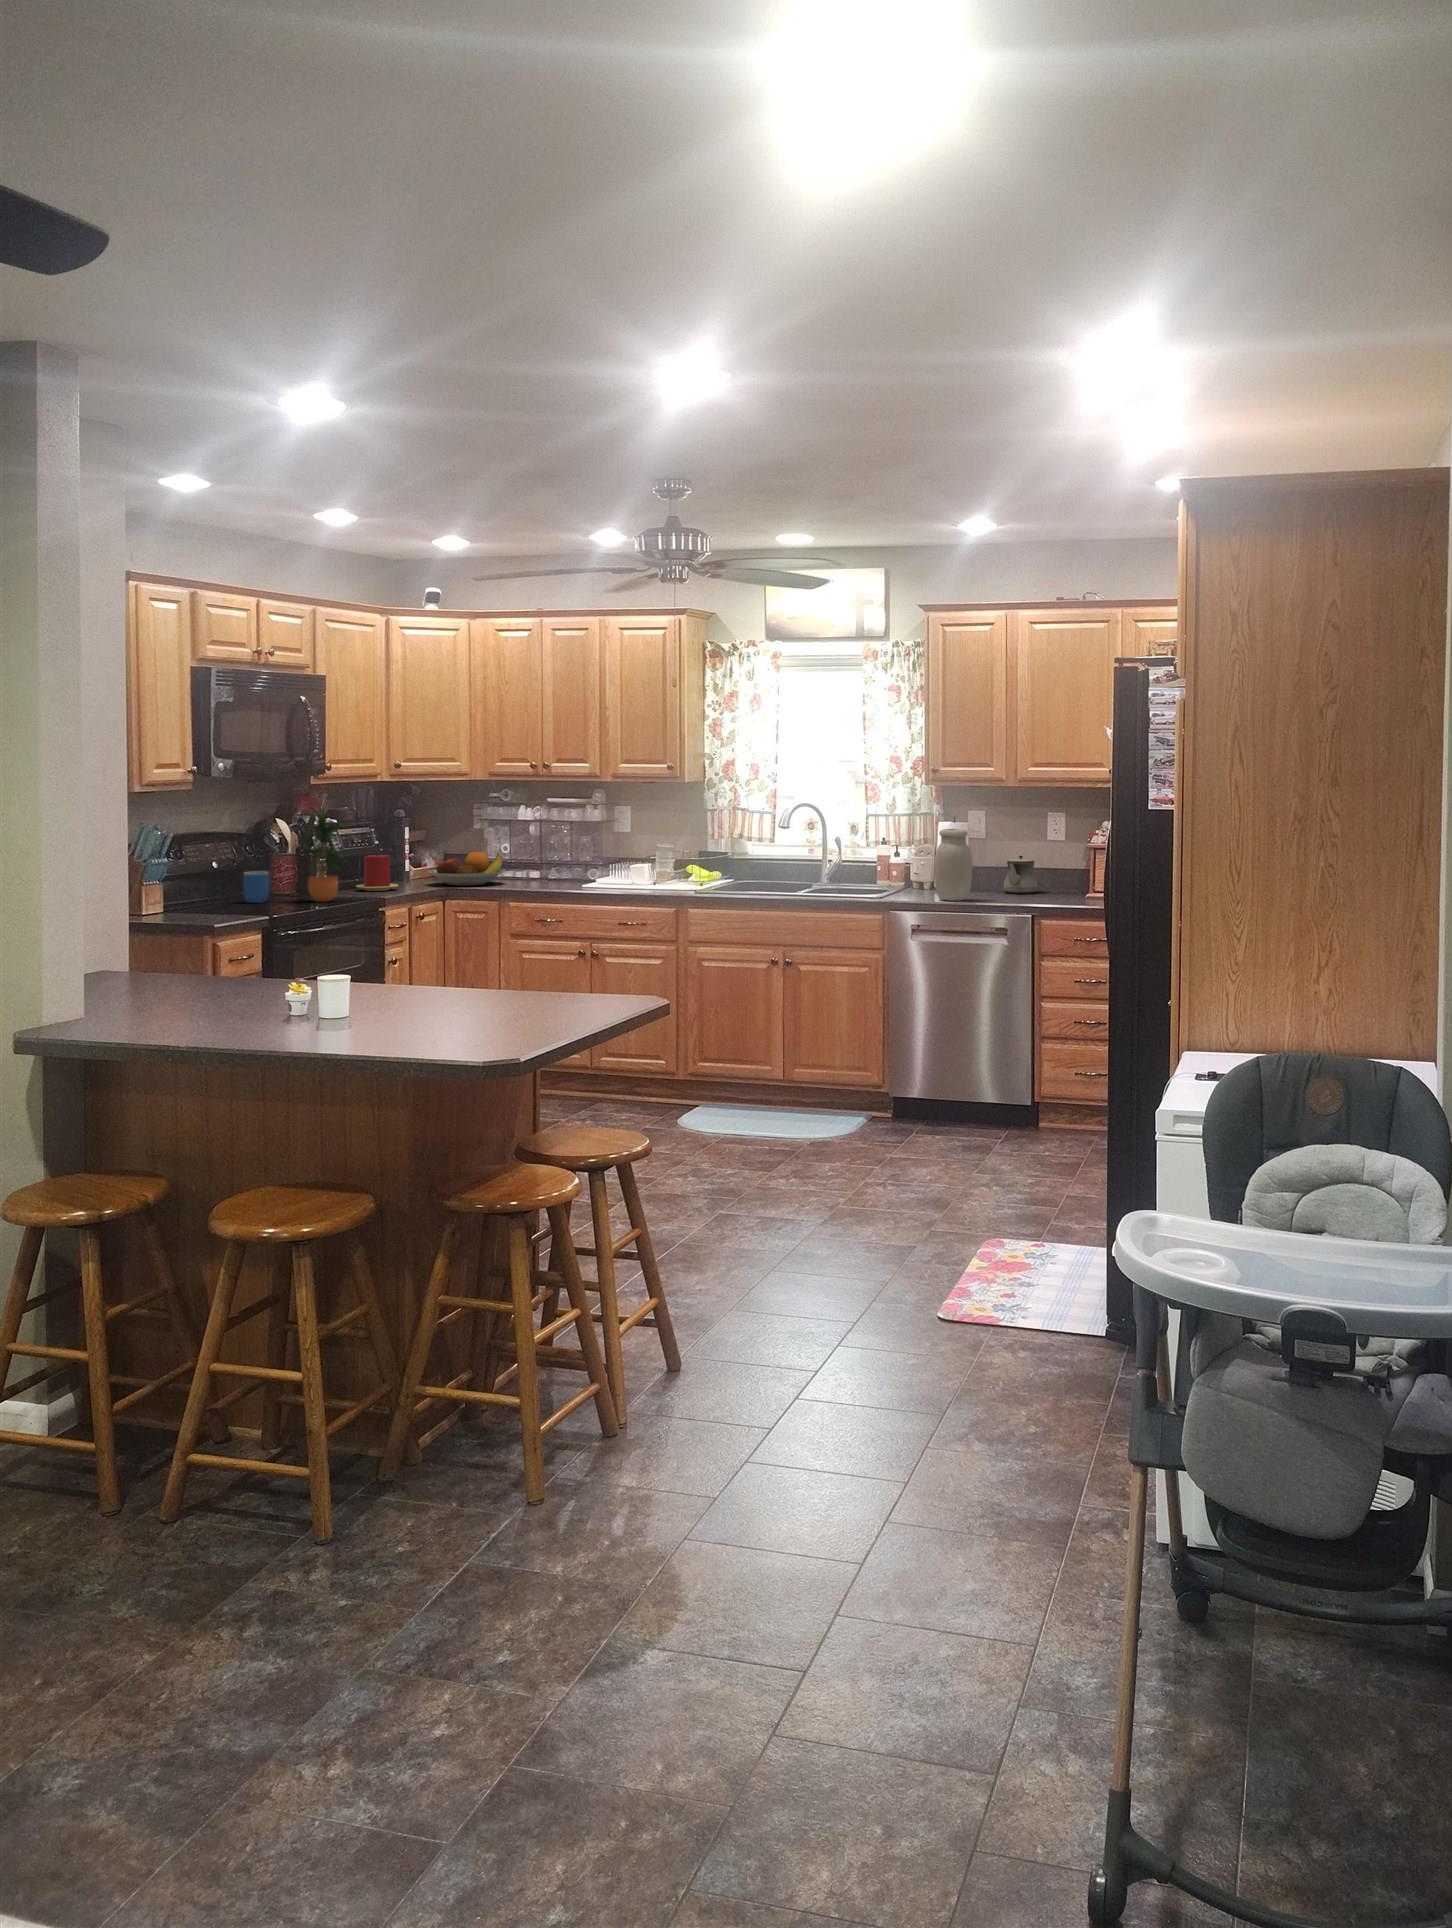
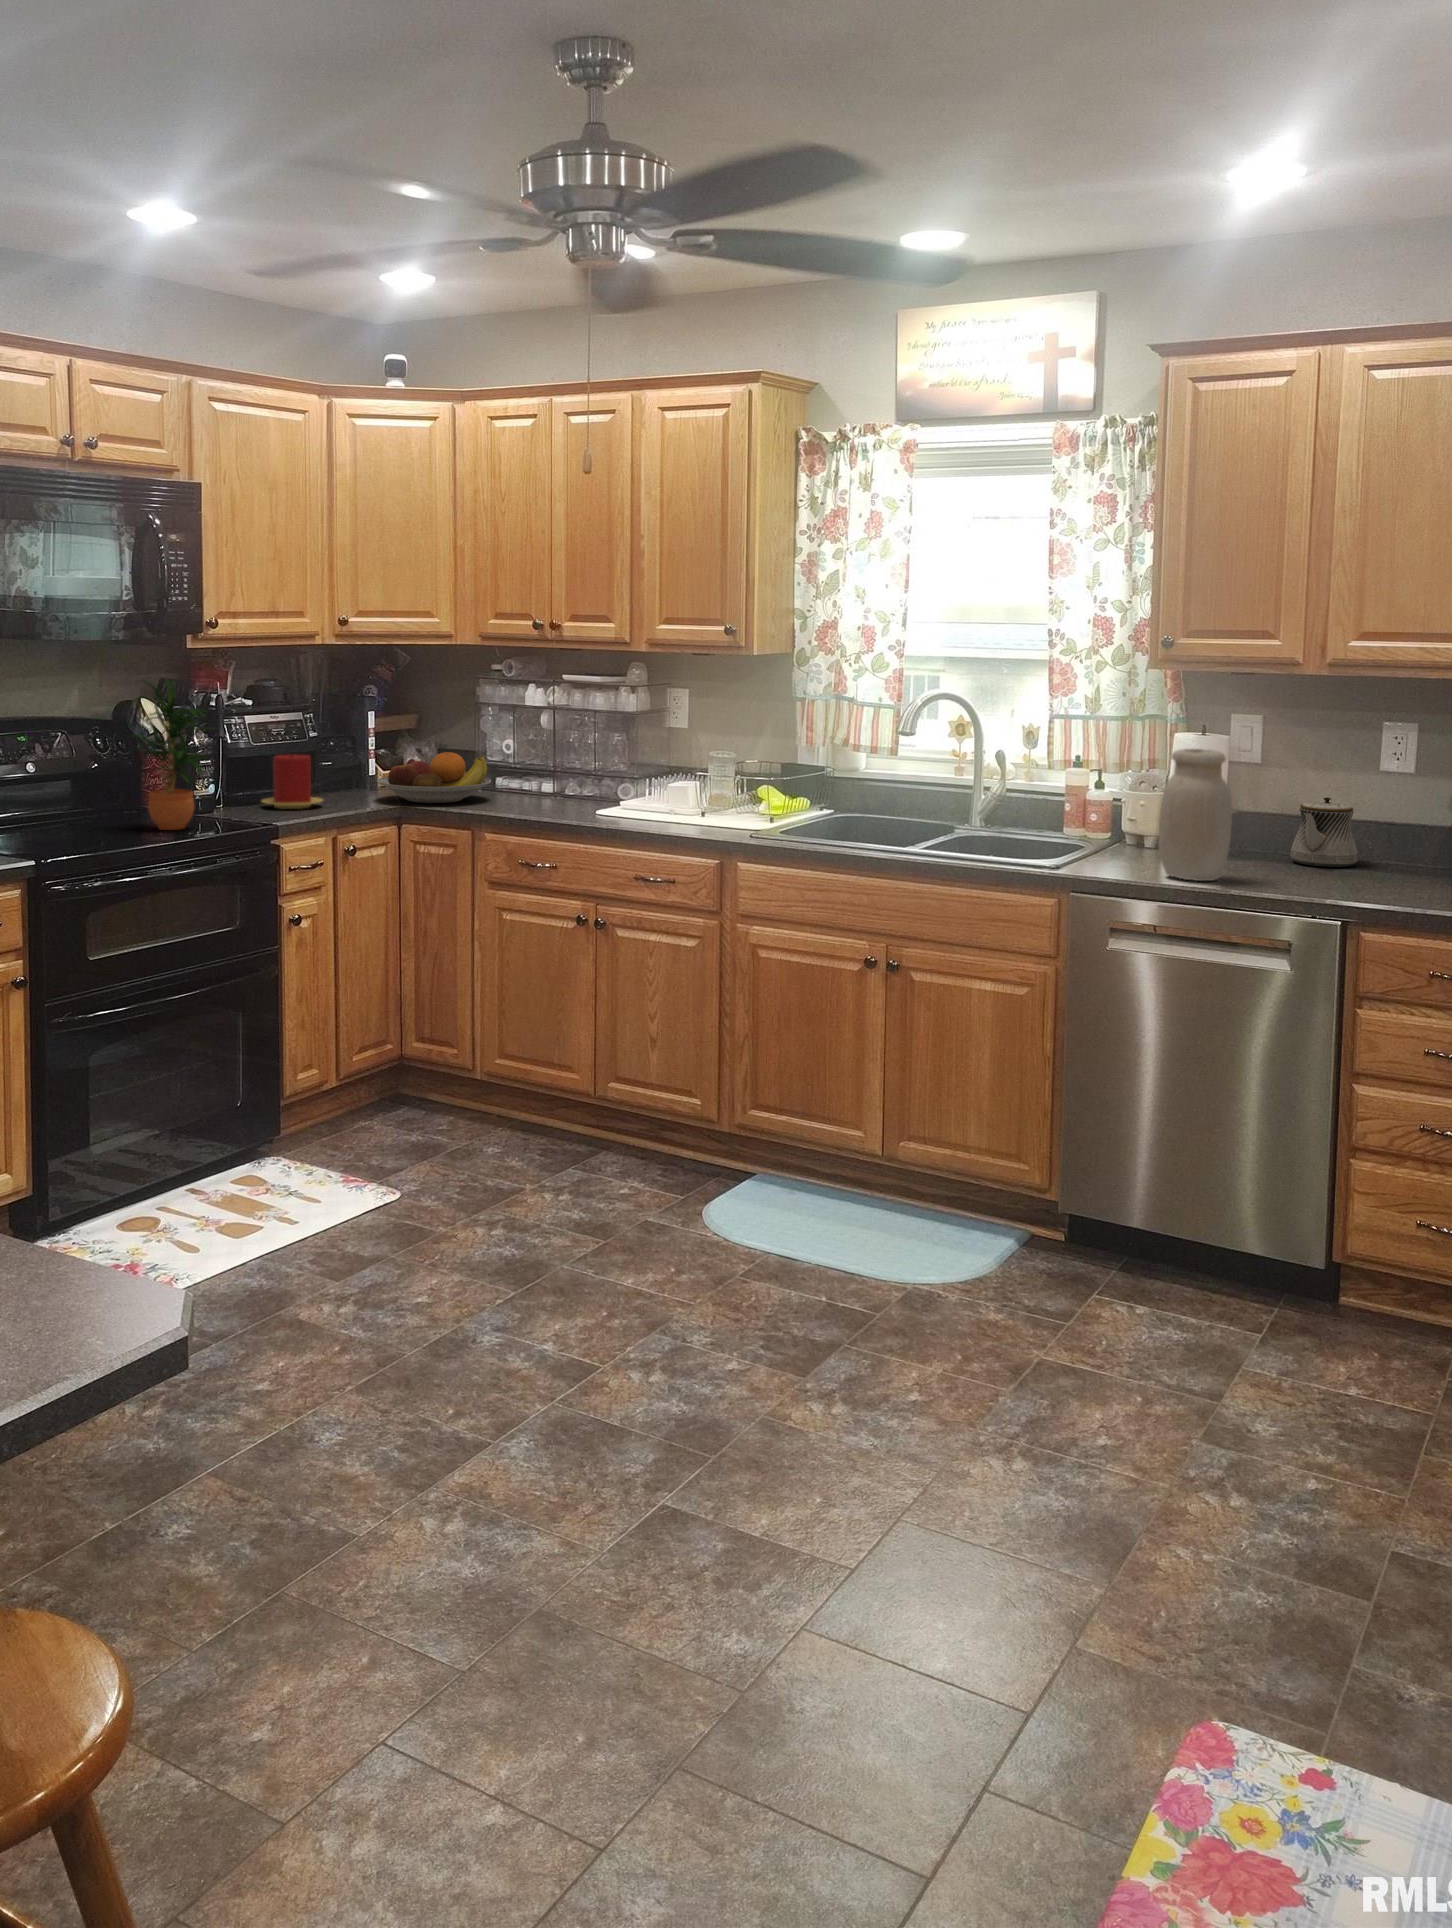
mug: present [243,872,269,903] -> none [59,780,98,828]

